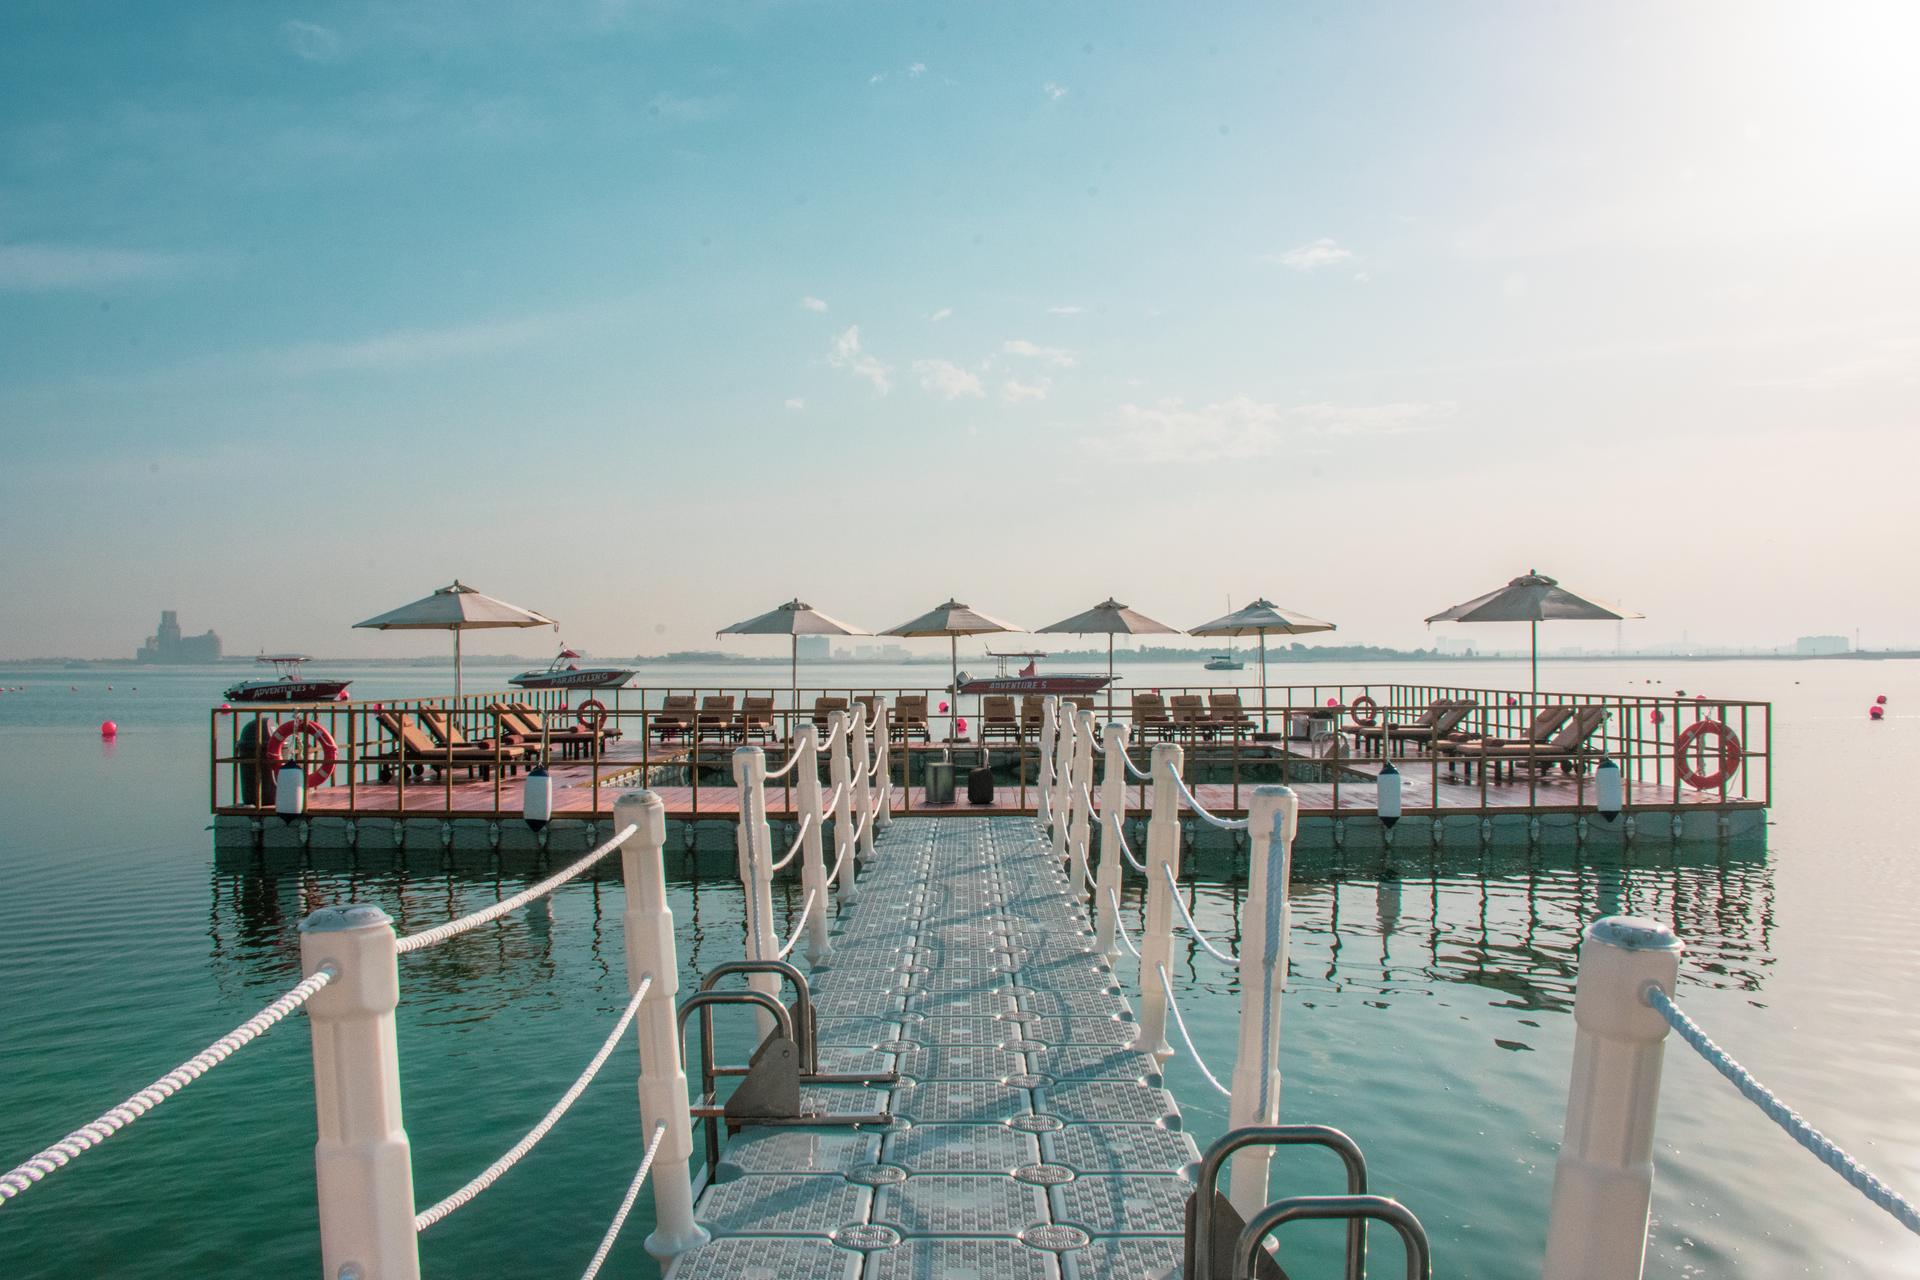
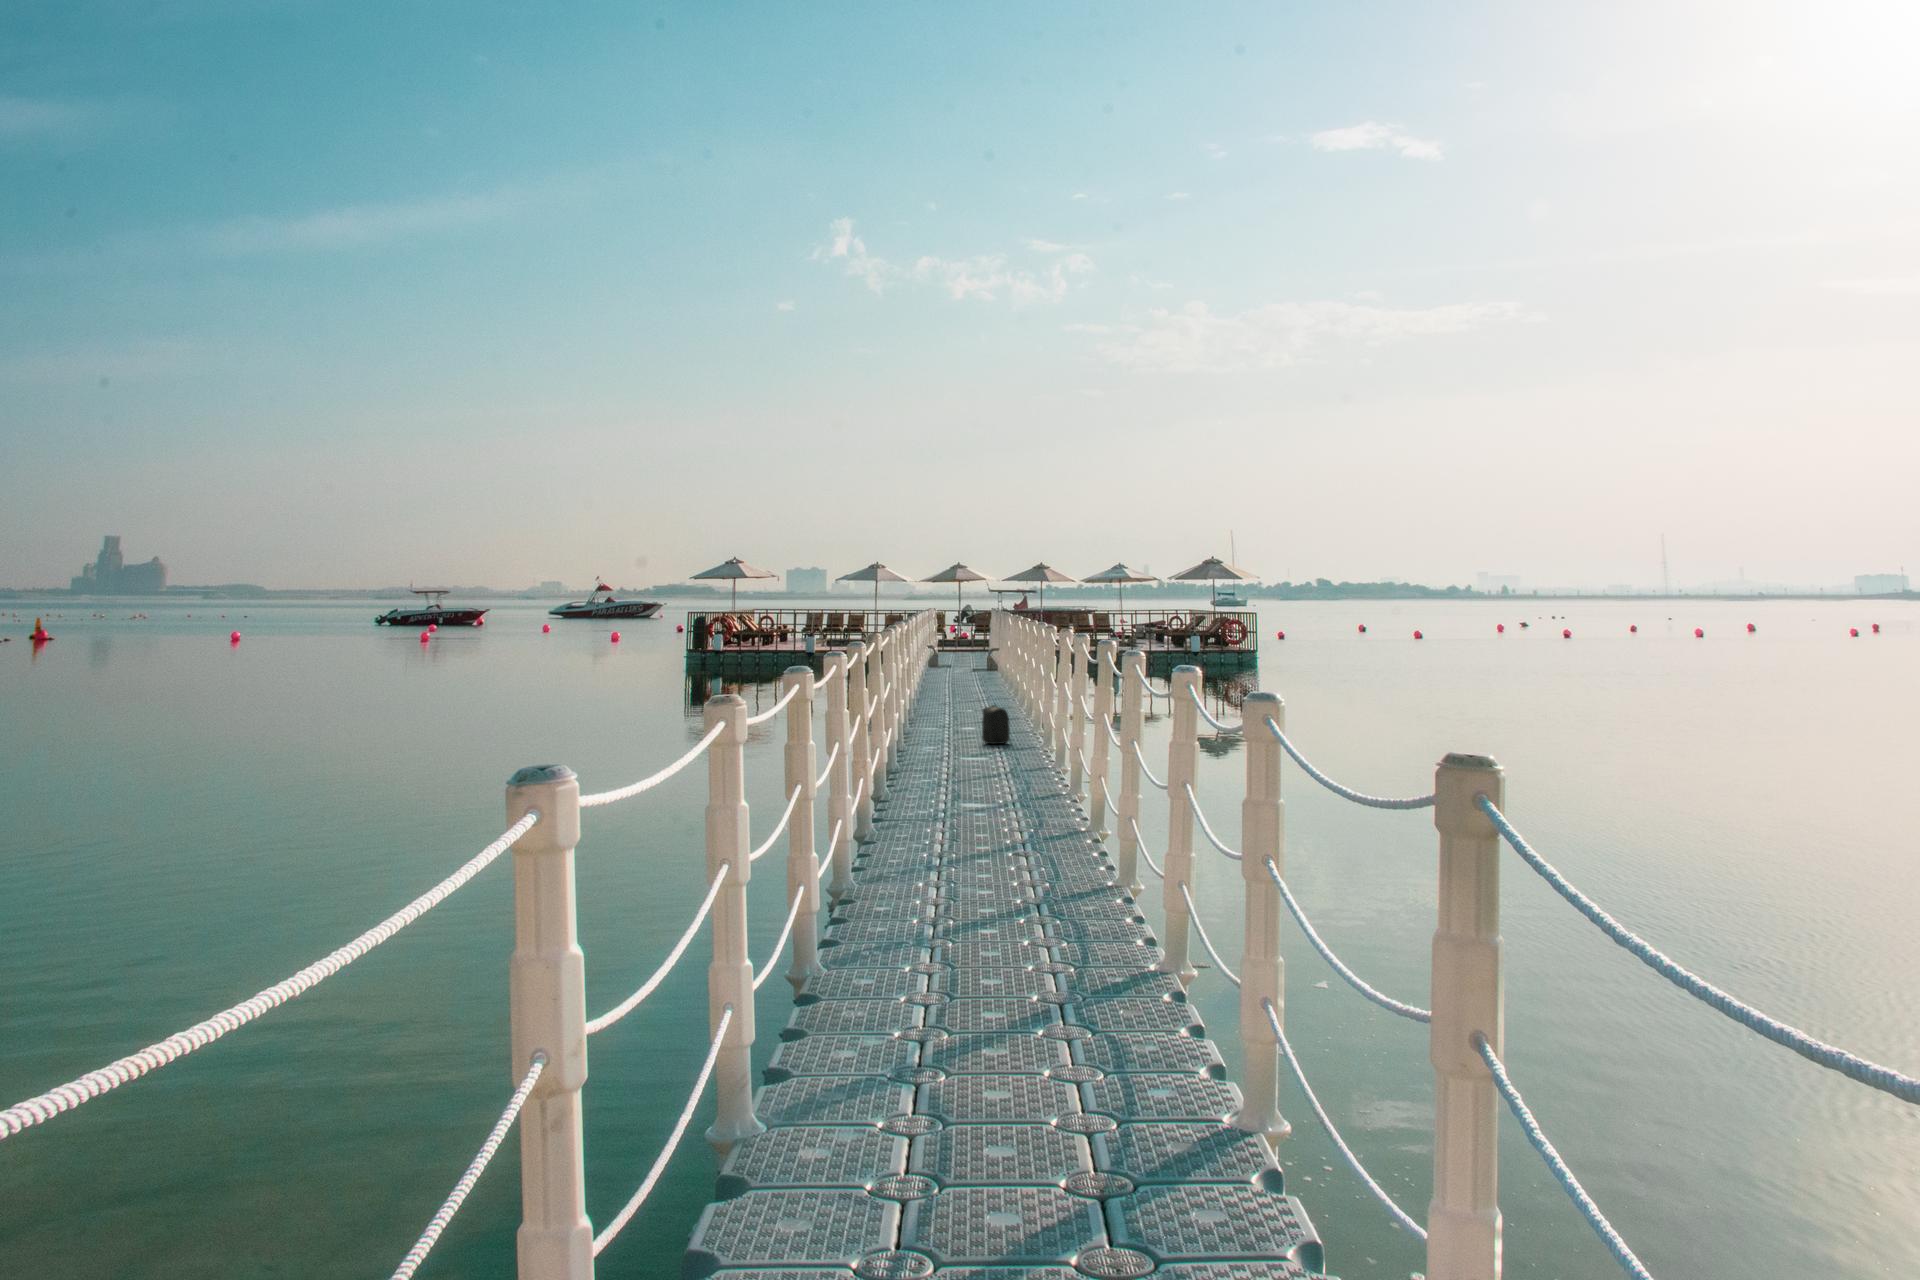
storage box: present [925,763,956,804] -> none [937,702,970,745]

